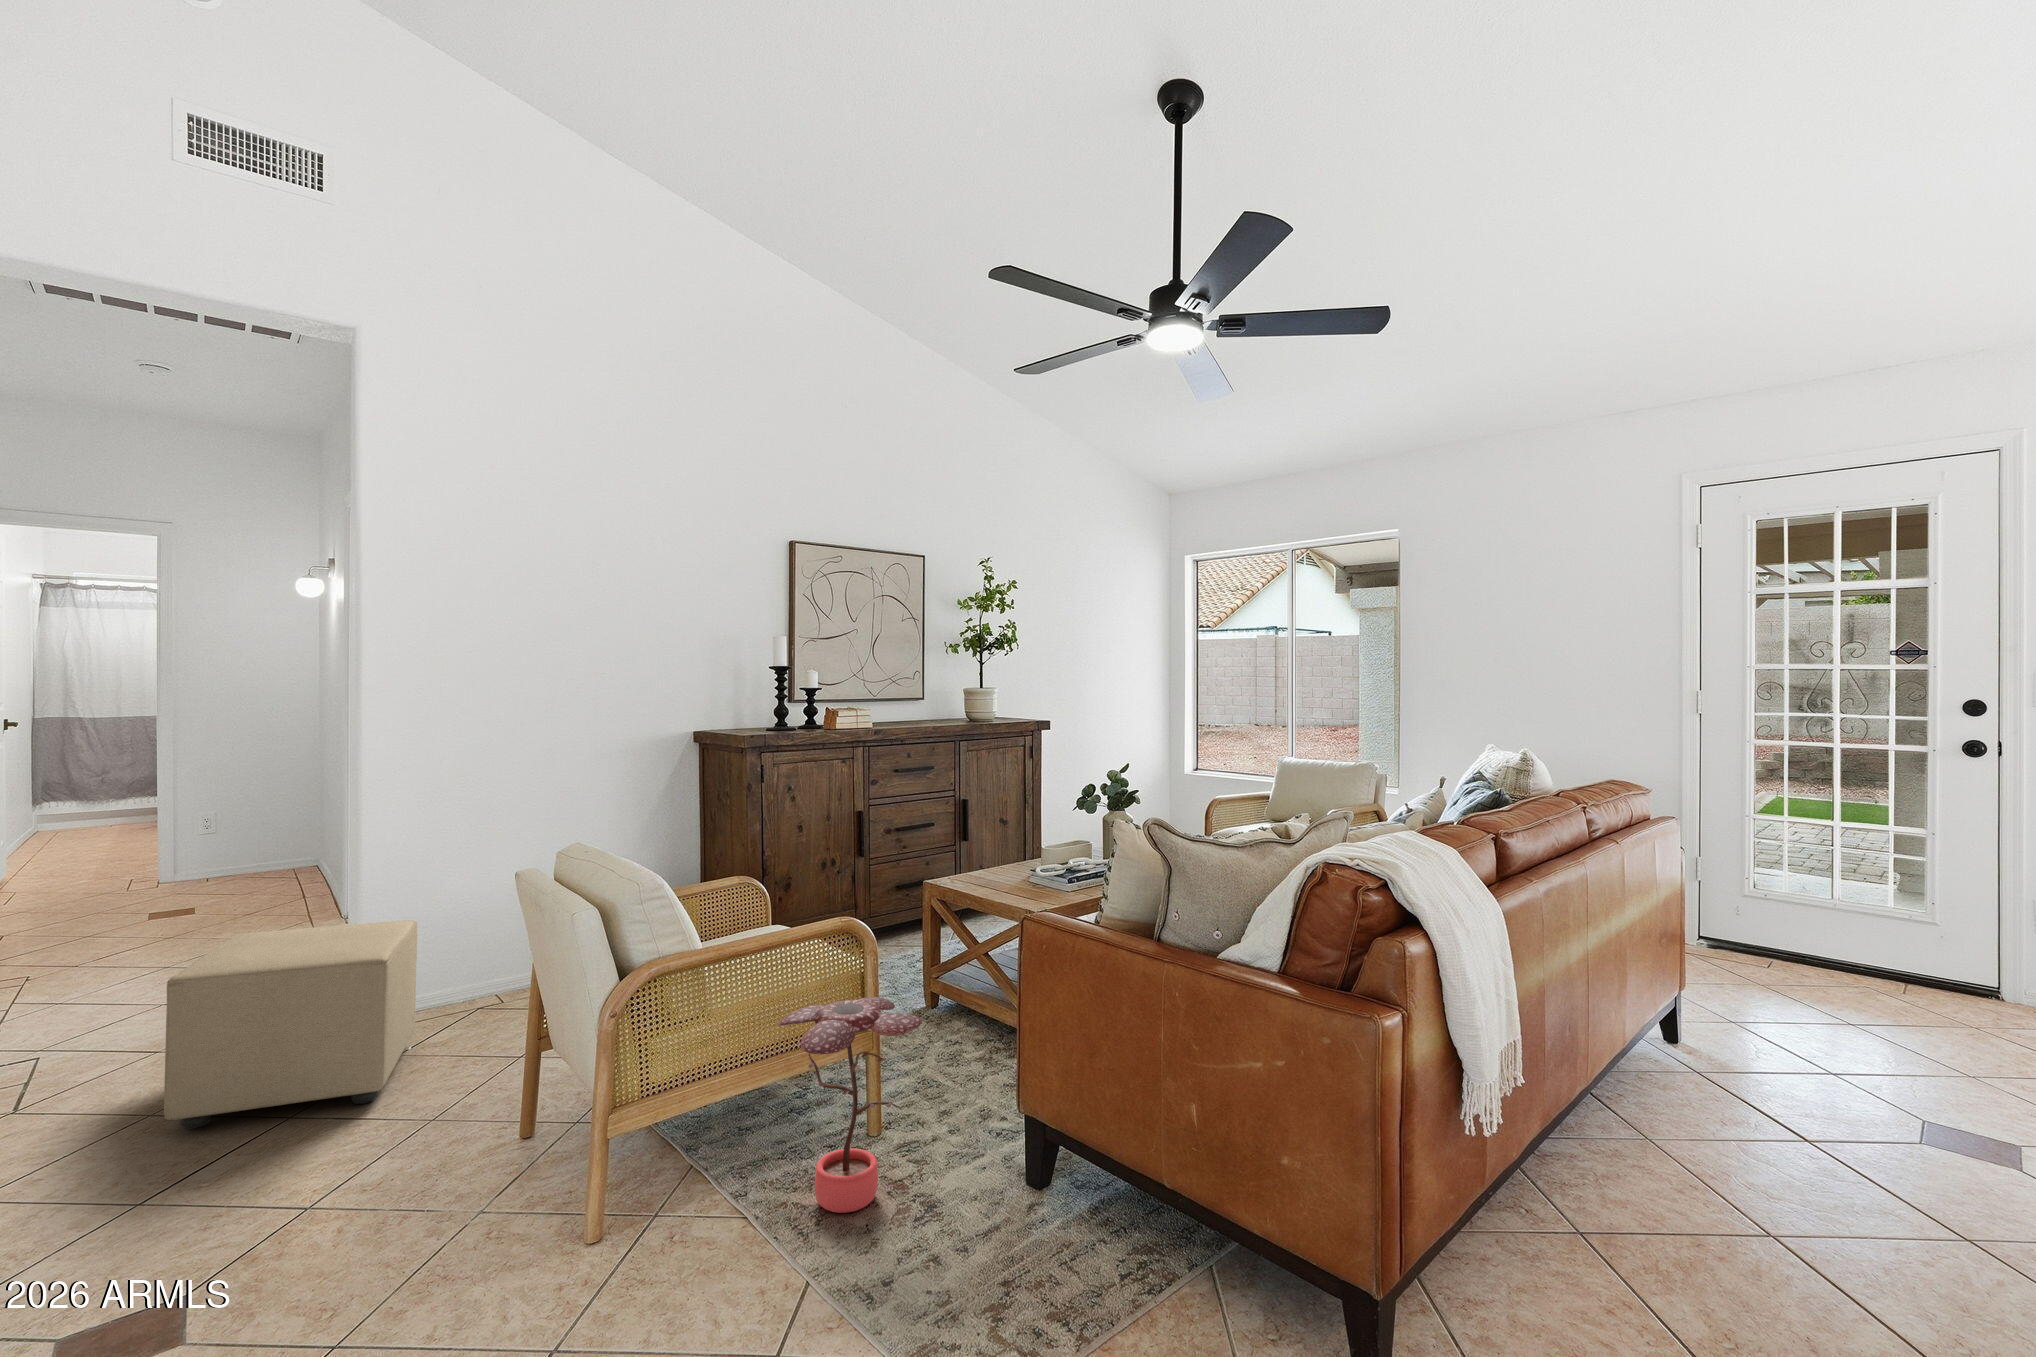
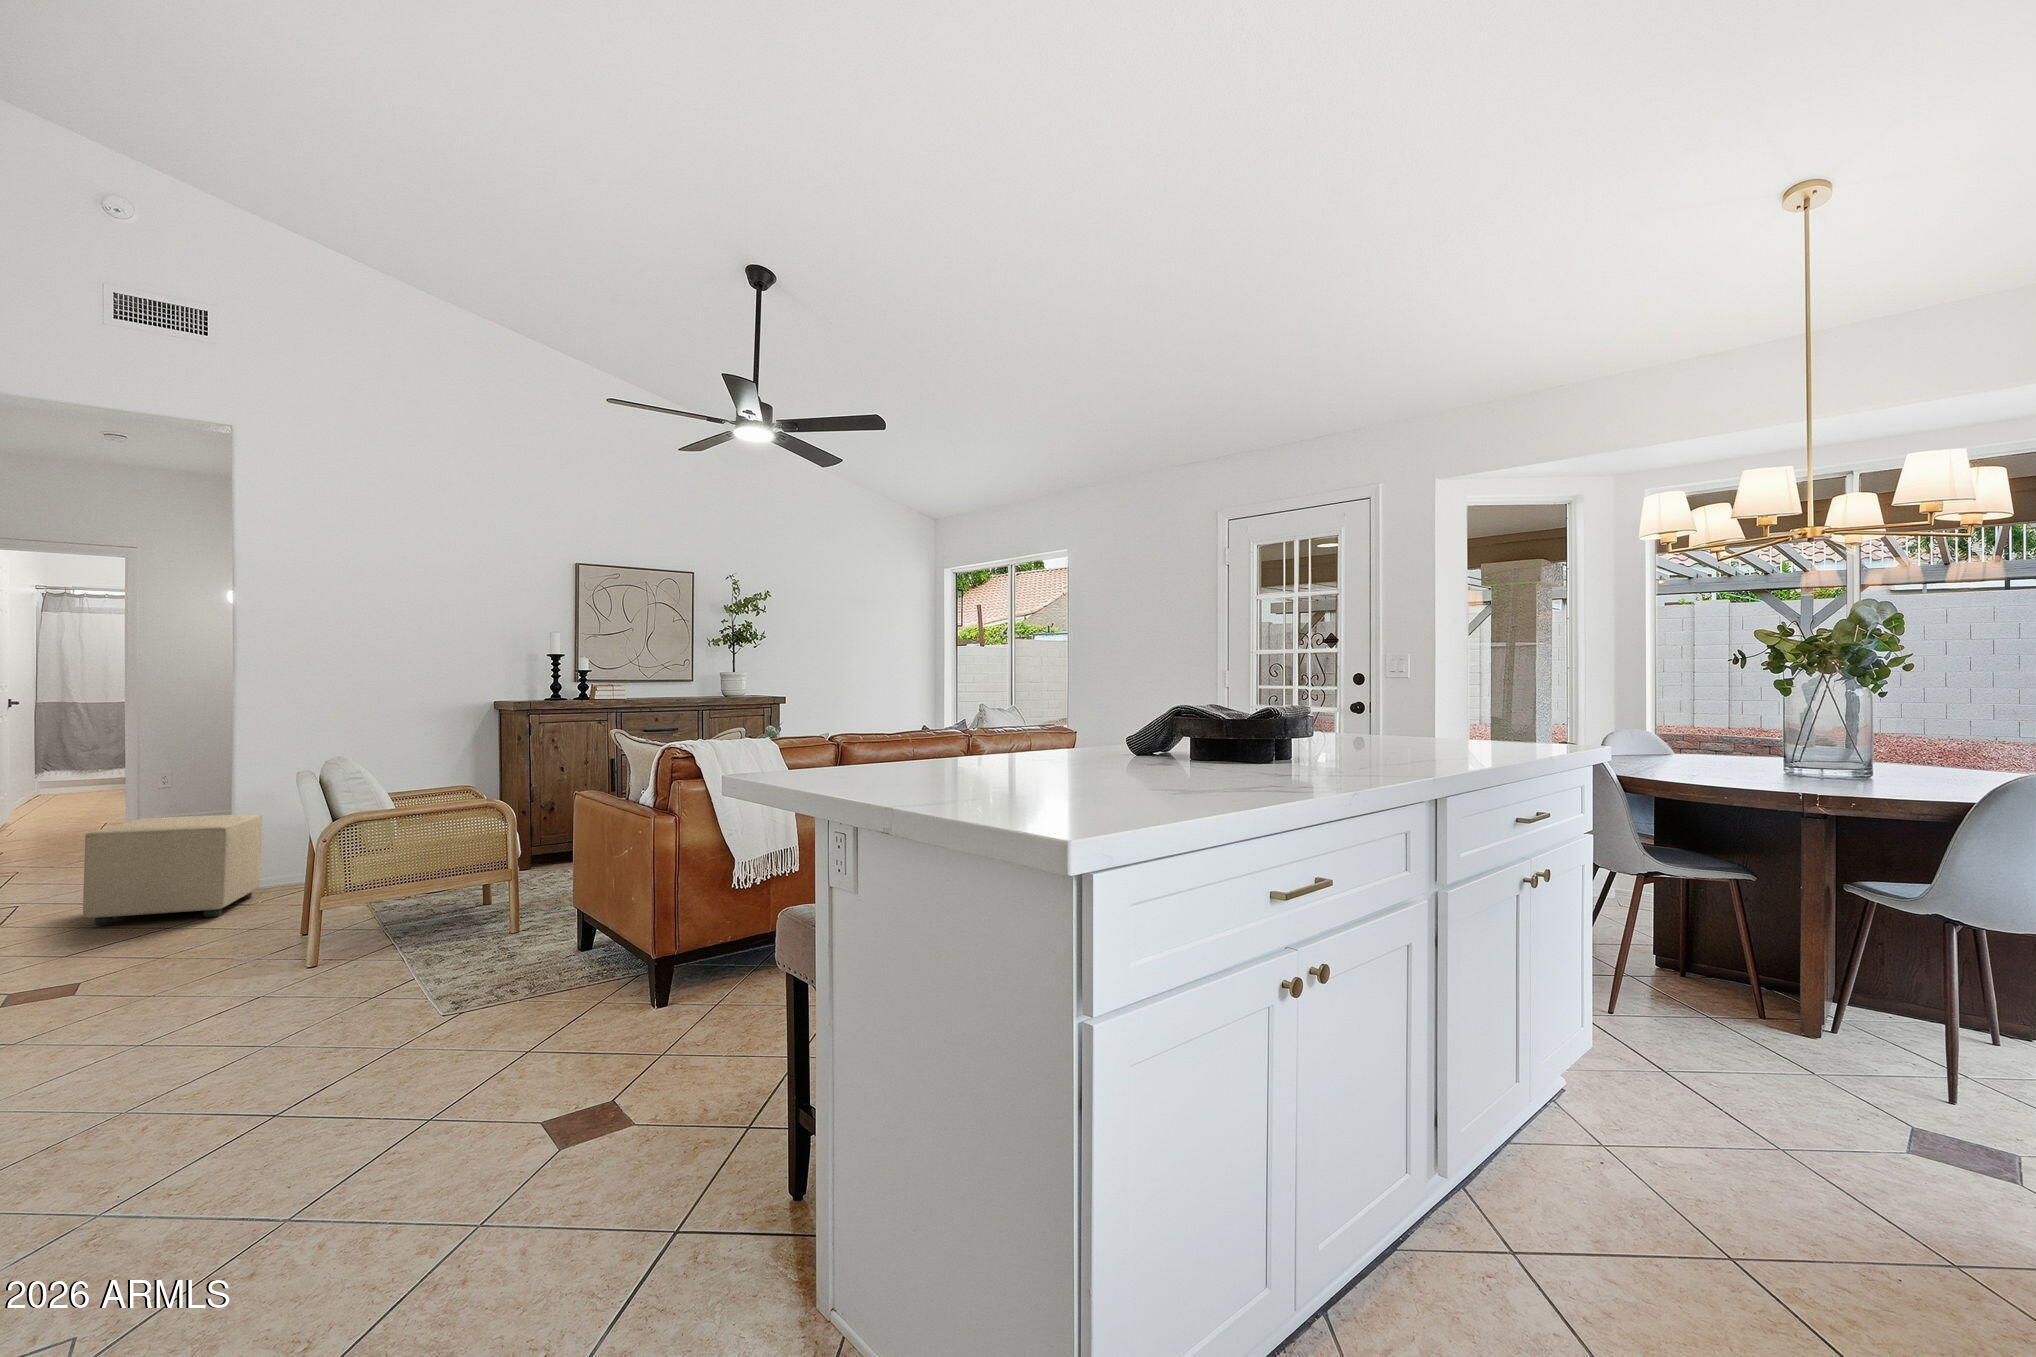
potted plant: present [778,997,922,1213] -> none [427,838,510,952]

